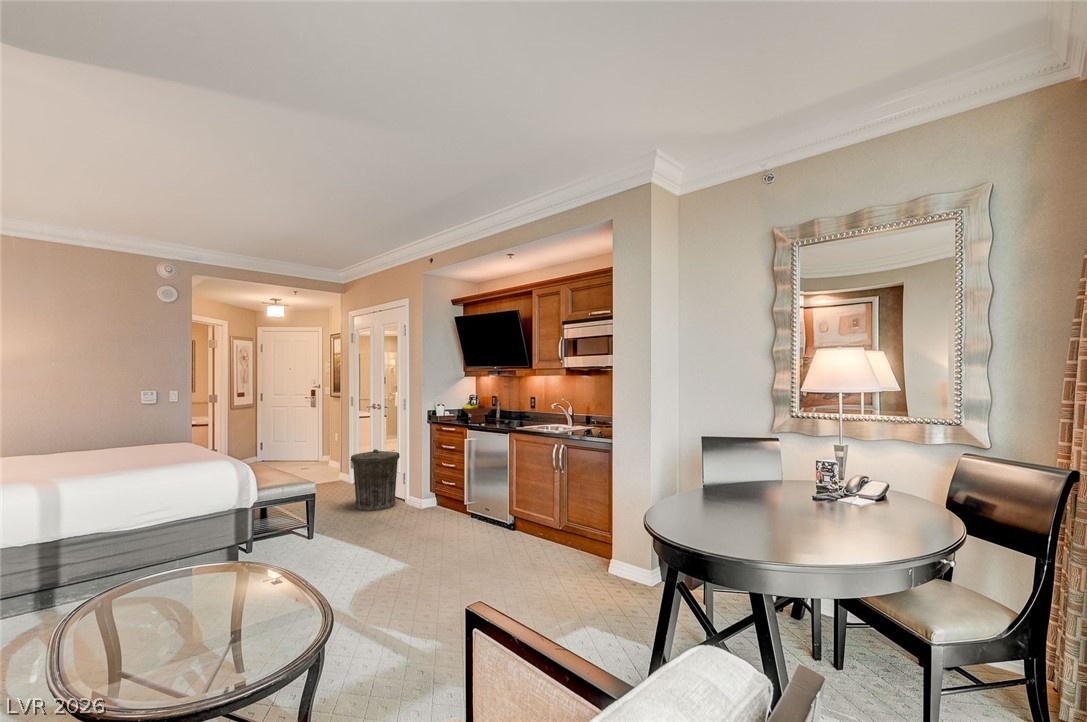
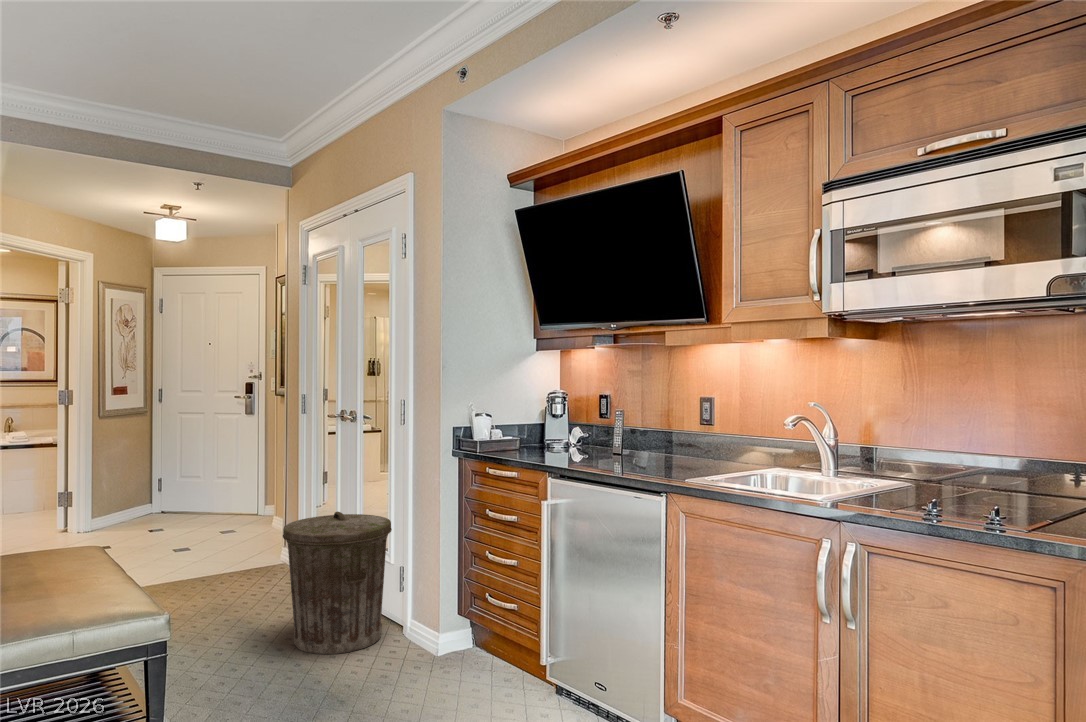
fruit bowl: present [462,402,493,423] -> none [533,408,609,459]

